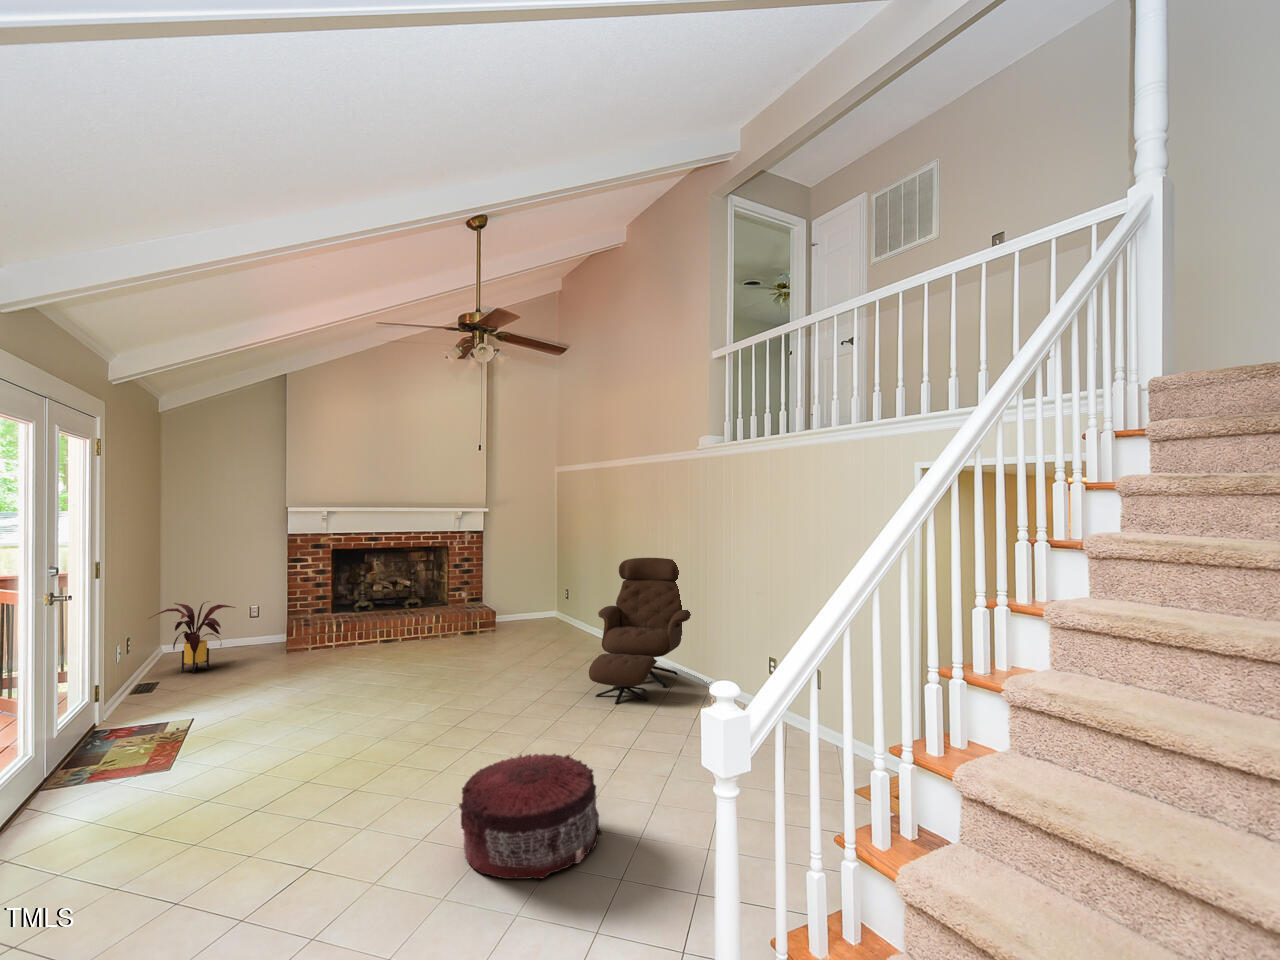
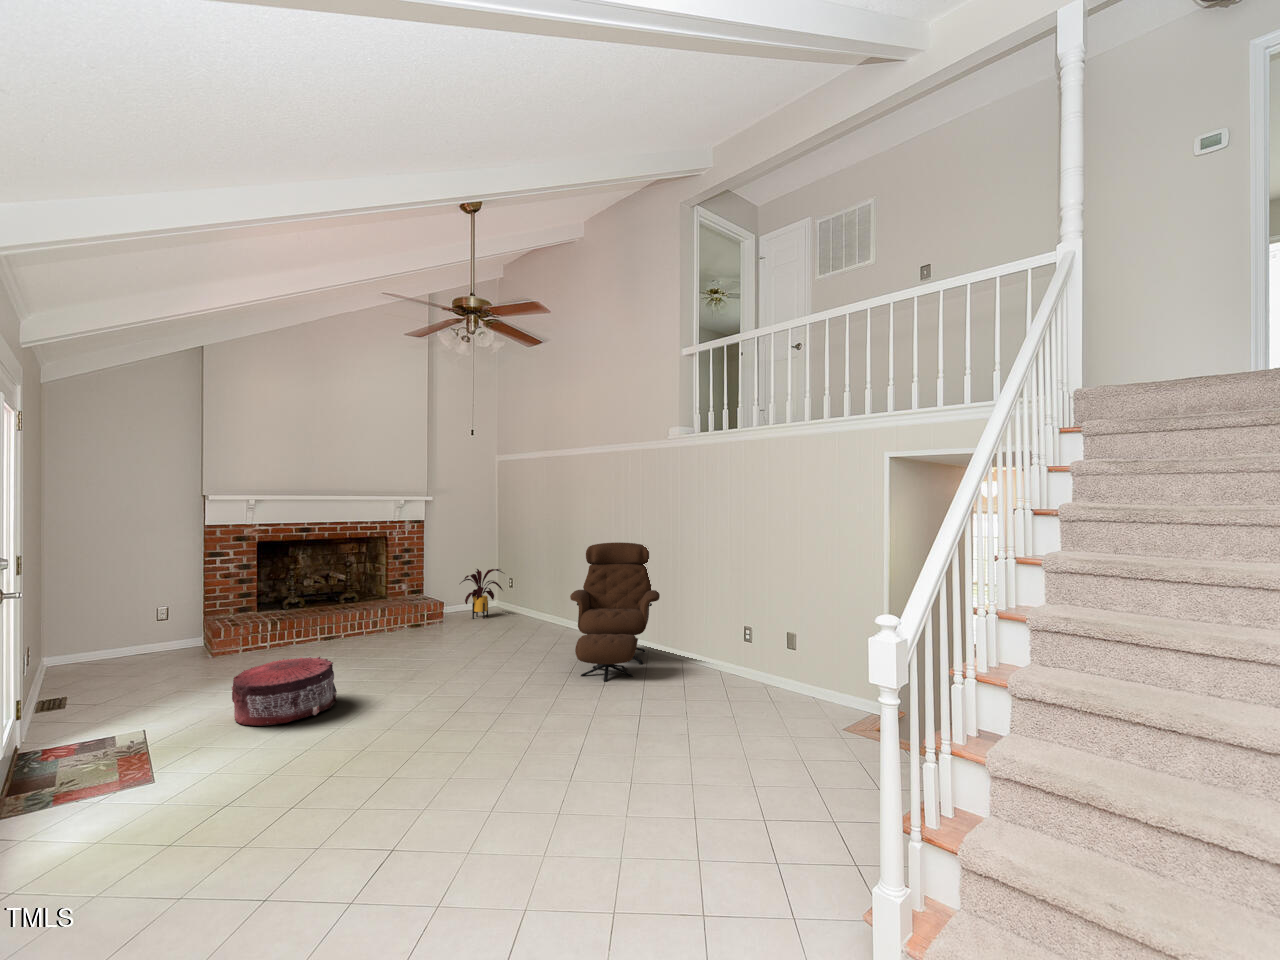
house plant: present [148,601,235,673] -> present [460,569,503,619]
pouf: present [459,754,602,879] -> present [232,657,337,726]

